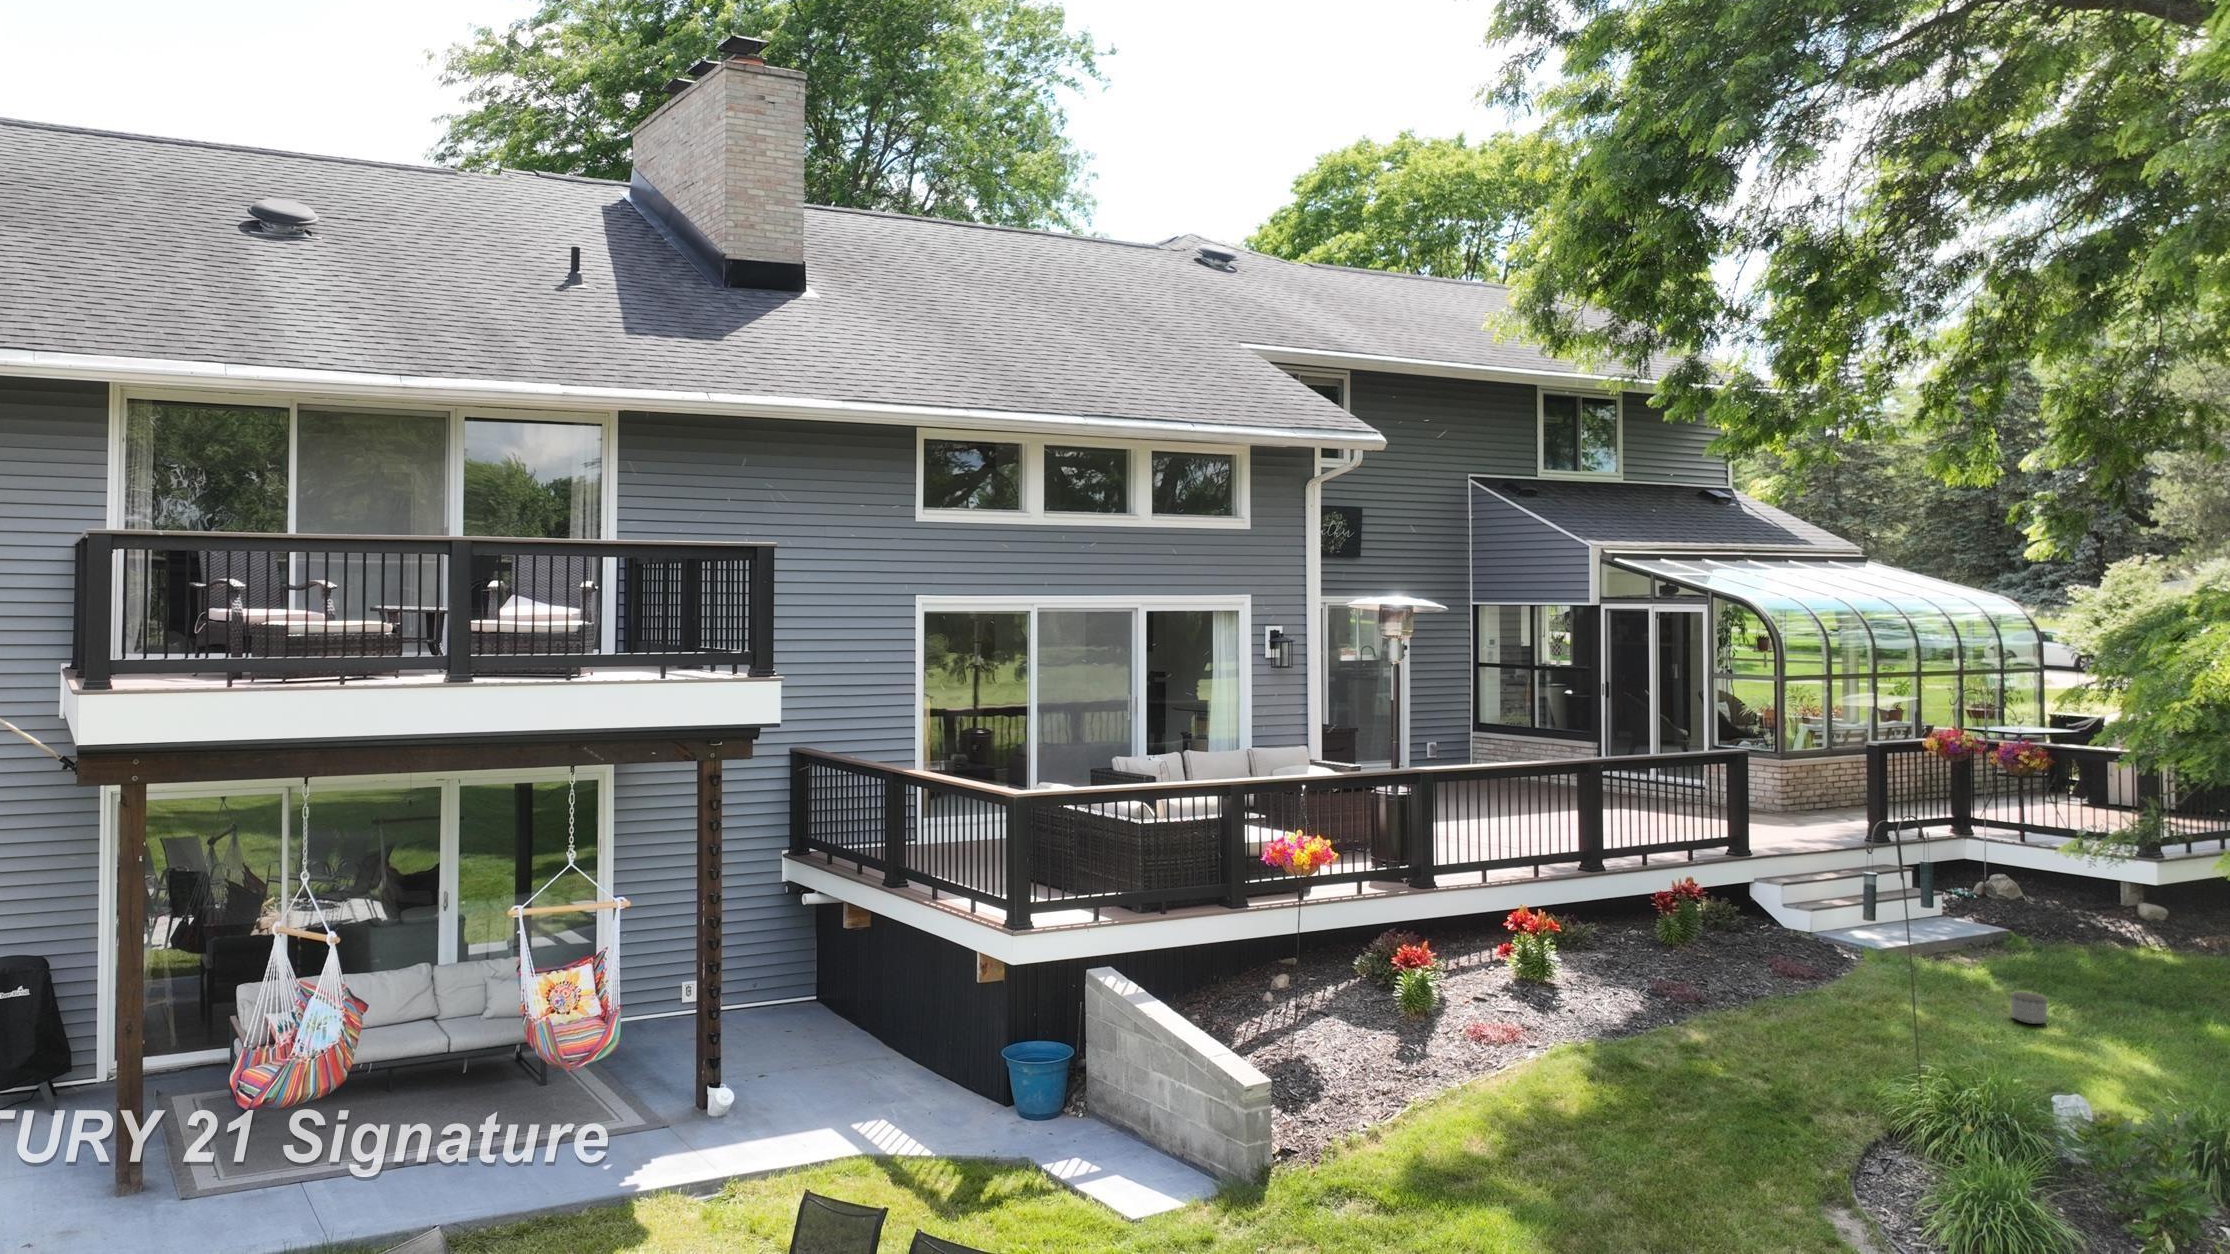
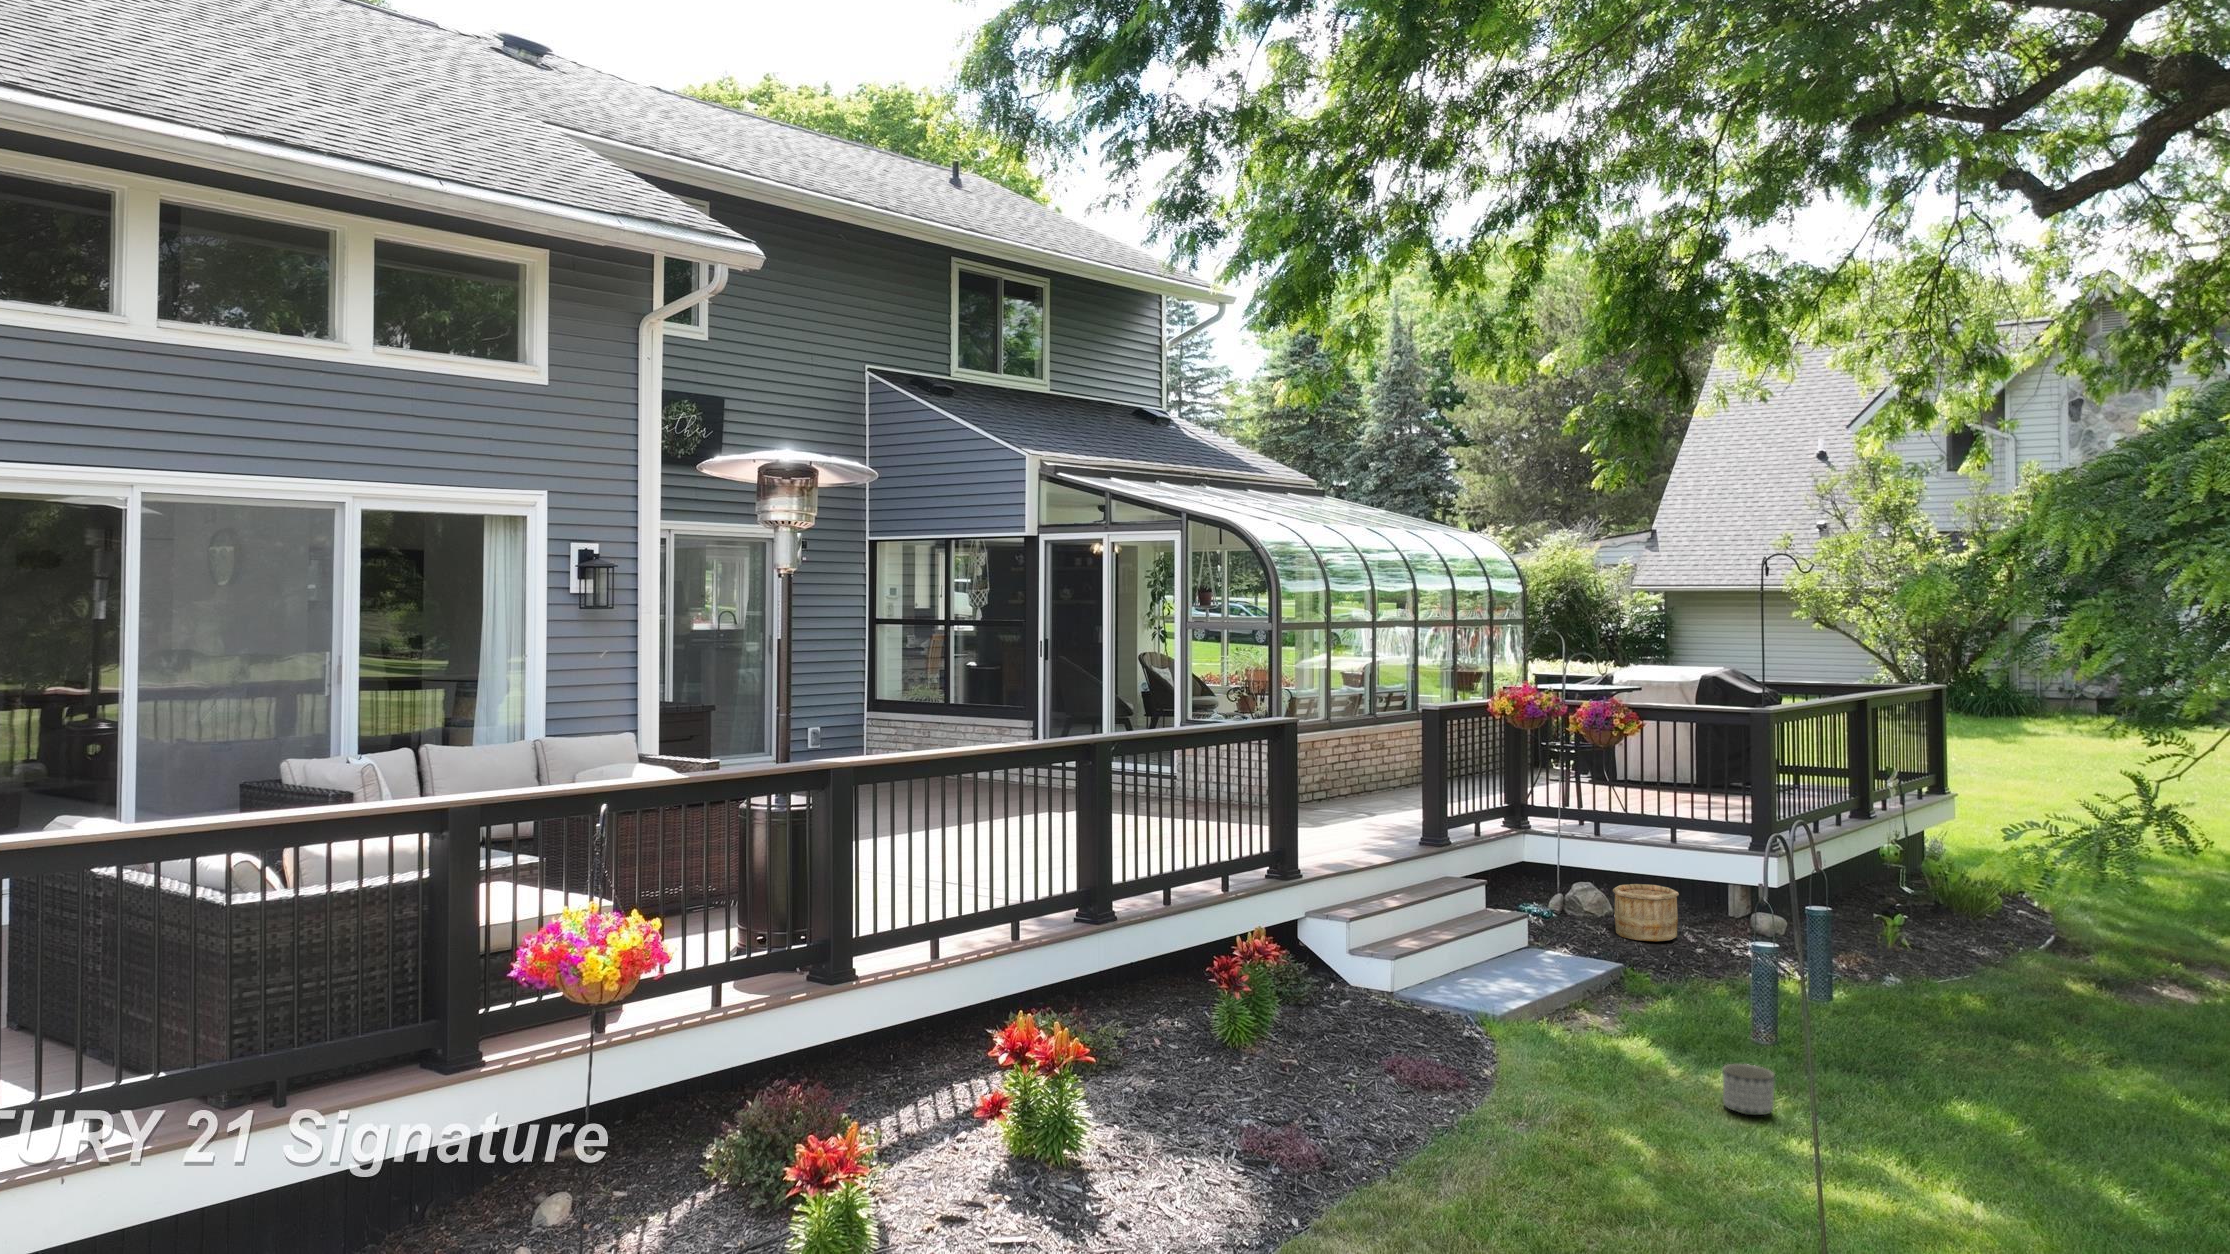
wooden bucket: none [2027,881,2081,923] -> present [1613,884,1679,941]

